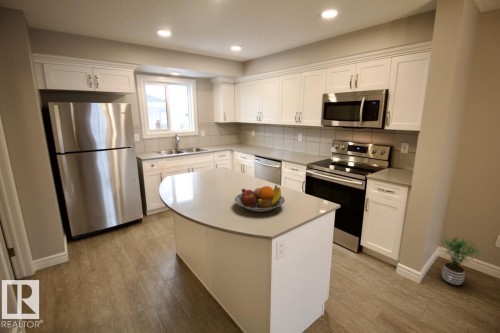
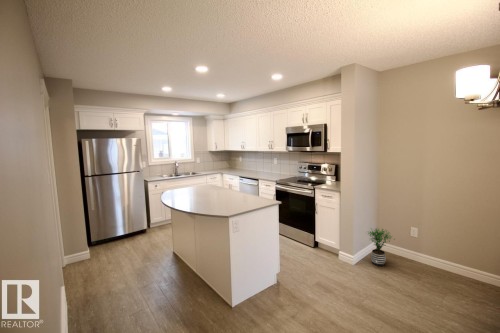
fruit bowl: present [235,185,285,212] -> none [208,189,241,205]

